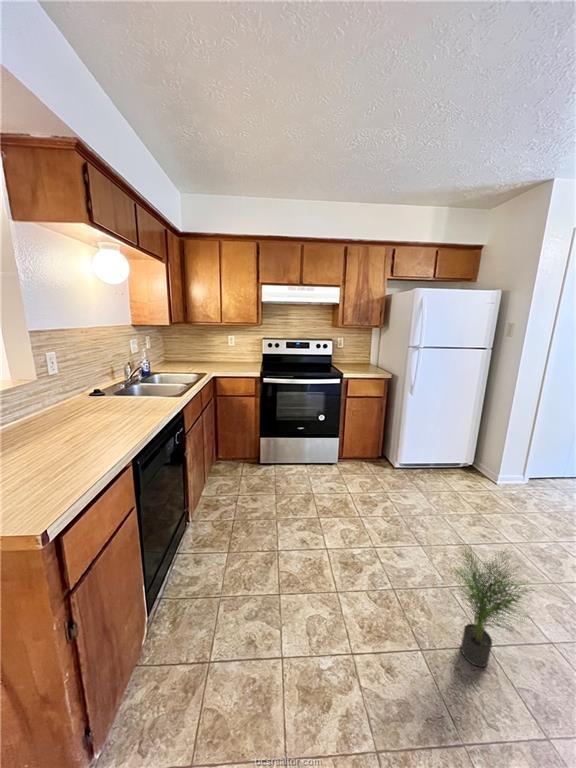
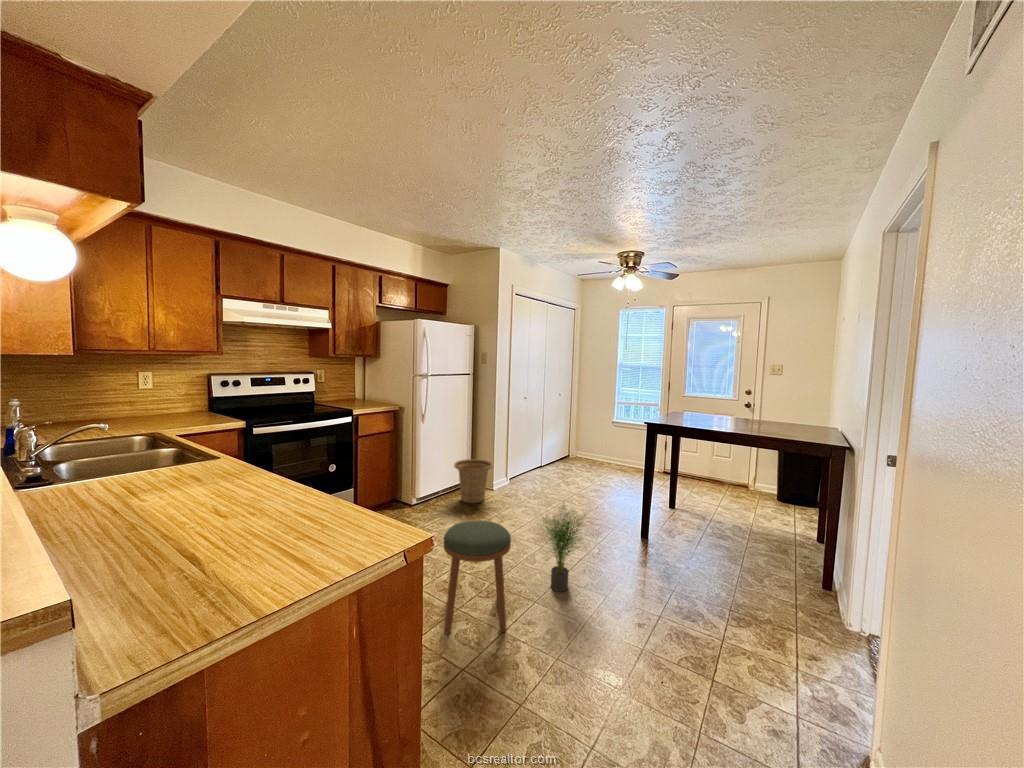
basket: none [443,440,492,491] -> present [454,459,493,504]
stool: none [305,509,393,655] -> present [444,521,511,633]

